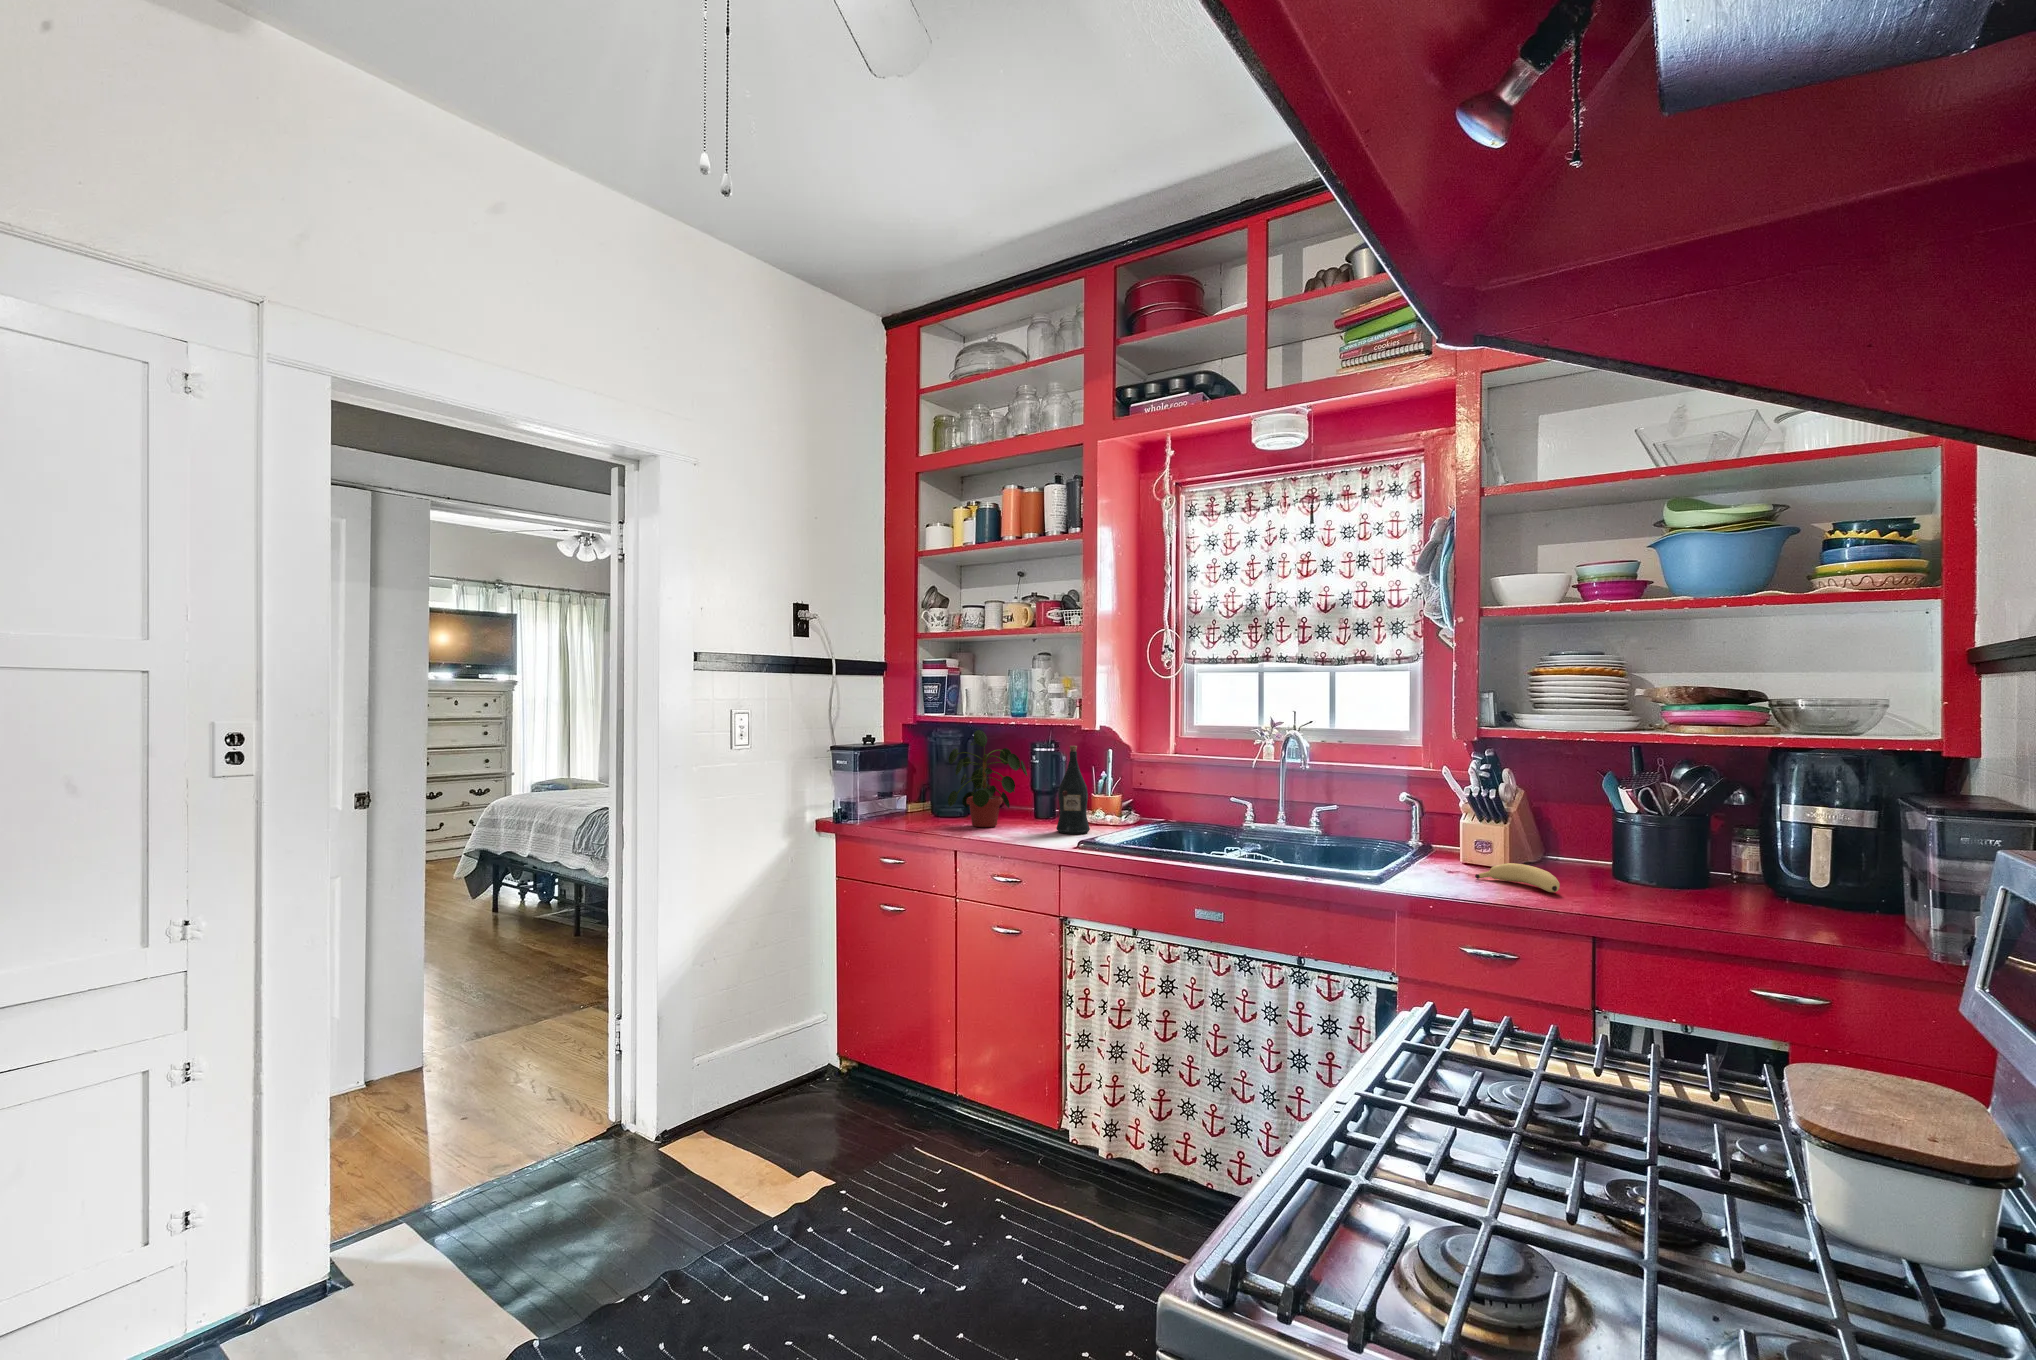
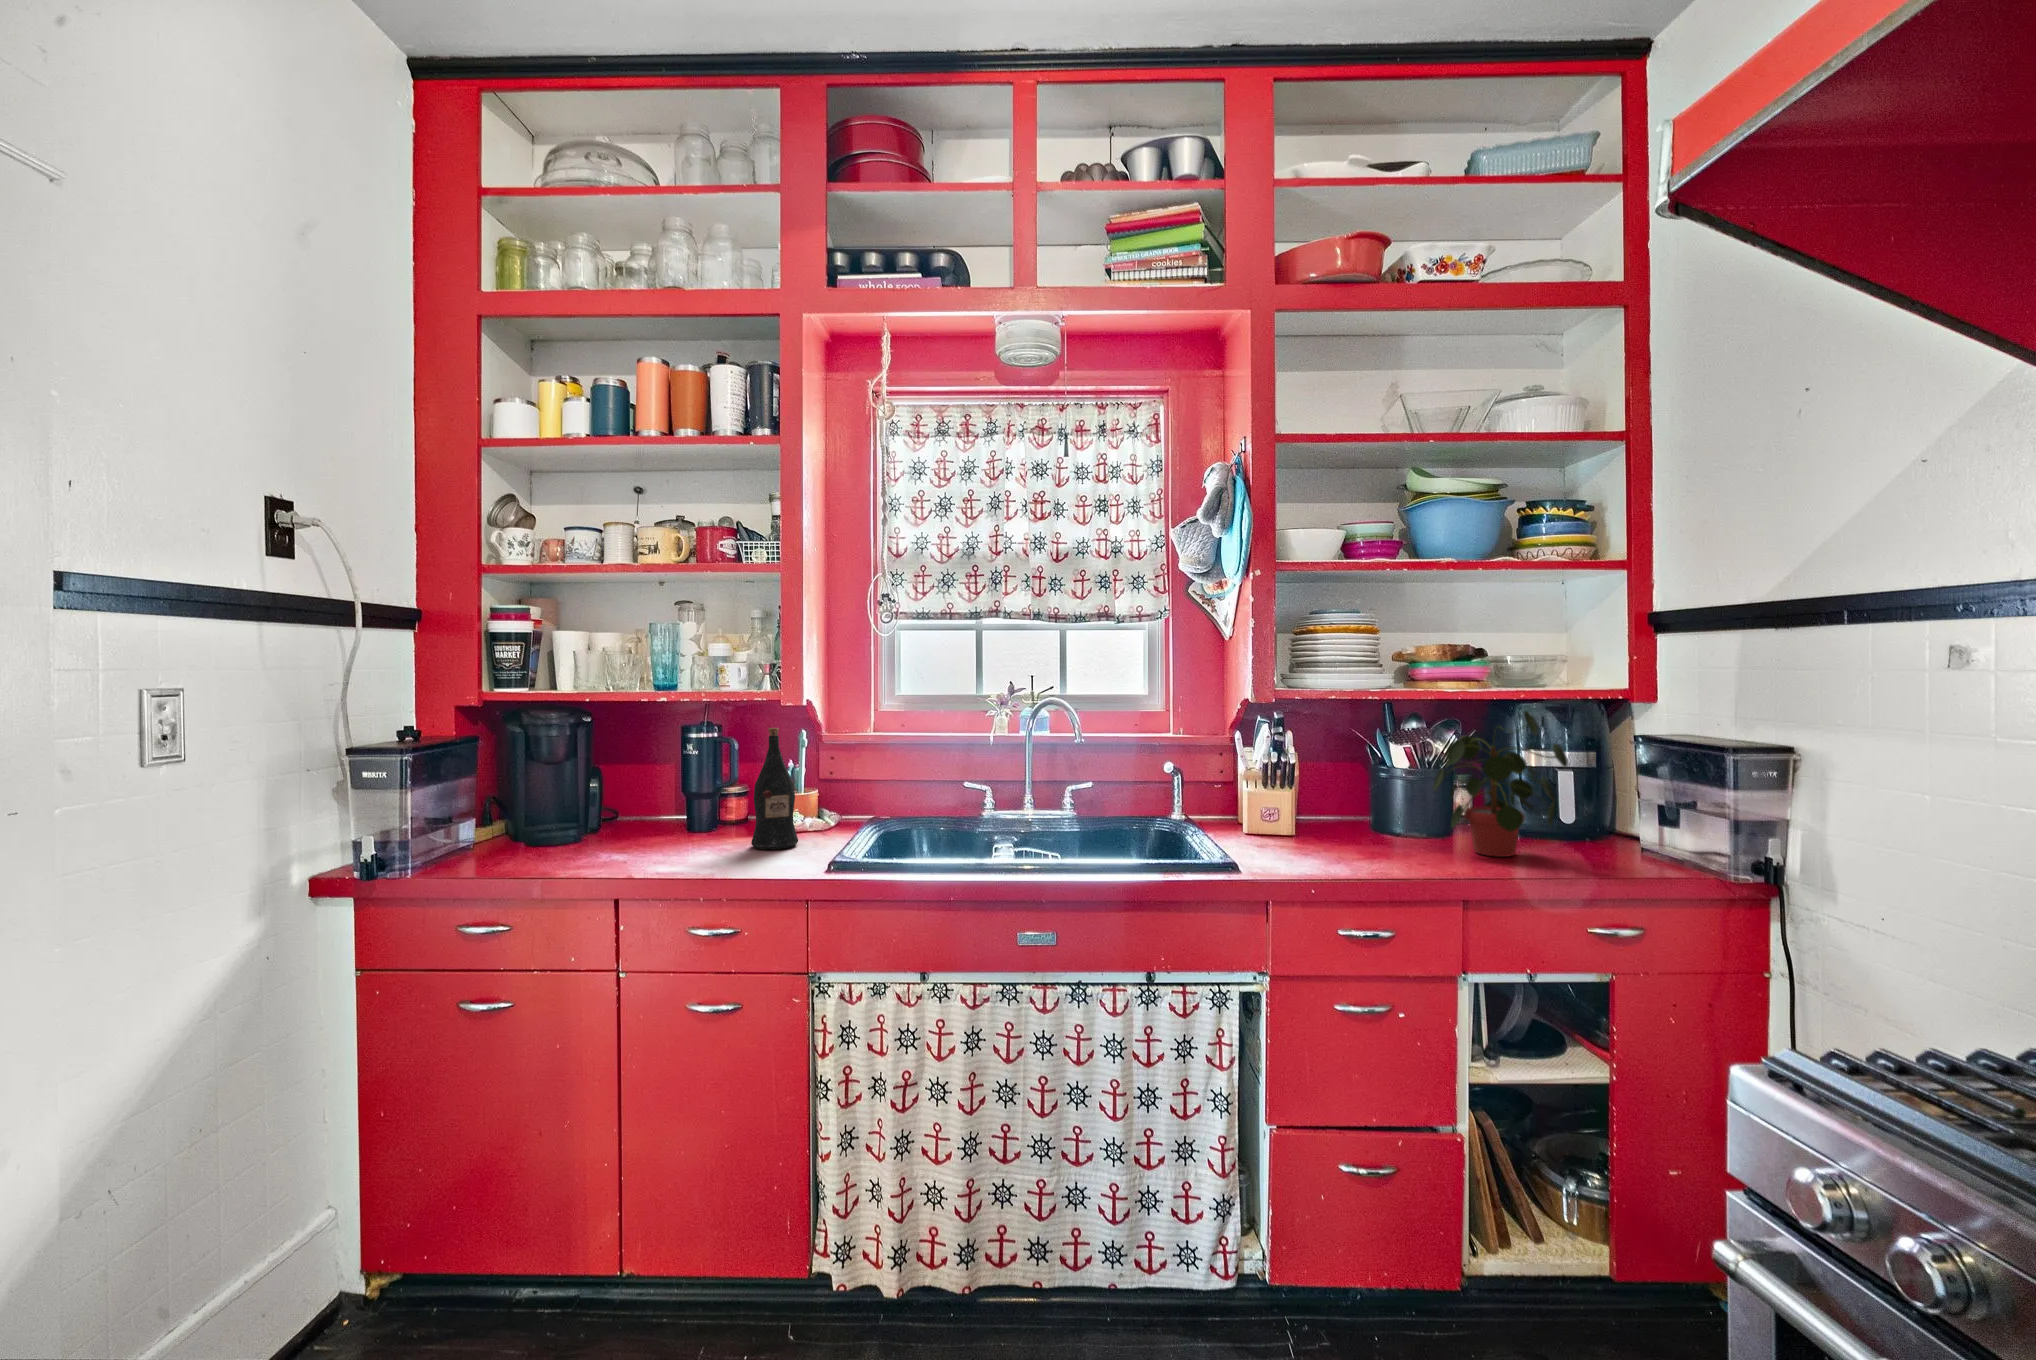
potted plant: present [948,730,1027,827] -> present [1433,711,1568,857]
banana: present [1475,863,1560,892] -> none [1280,829,1379,856]

